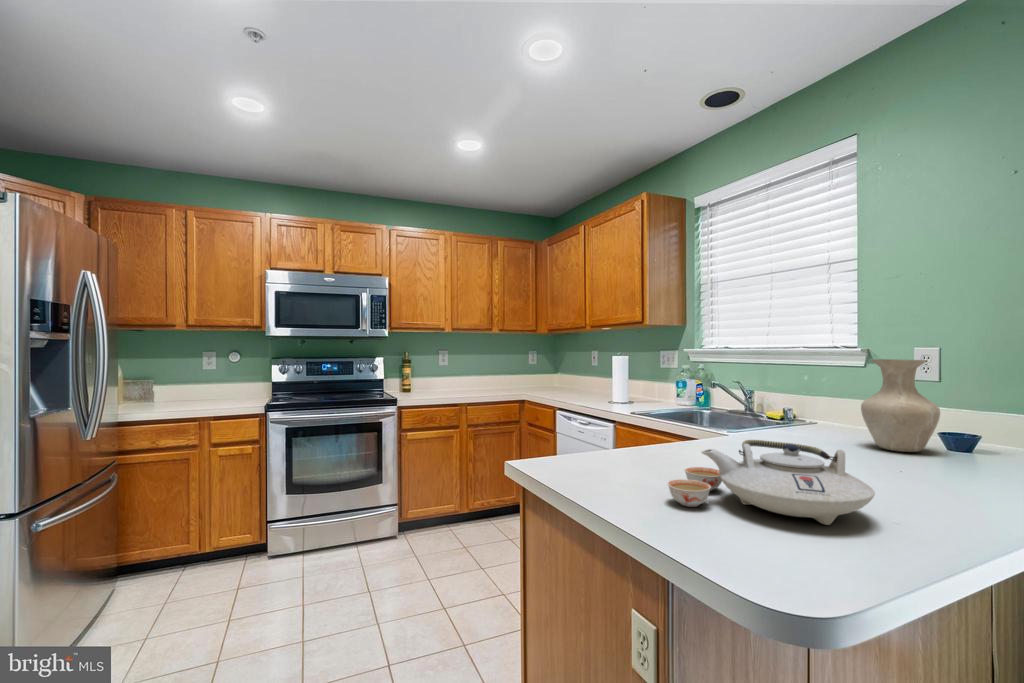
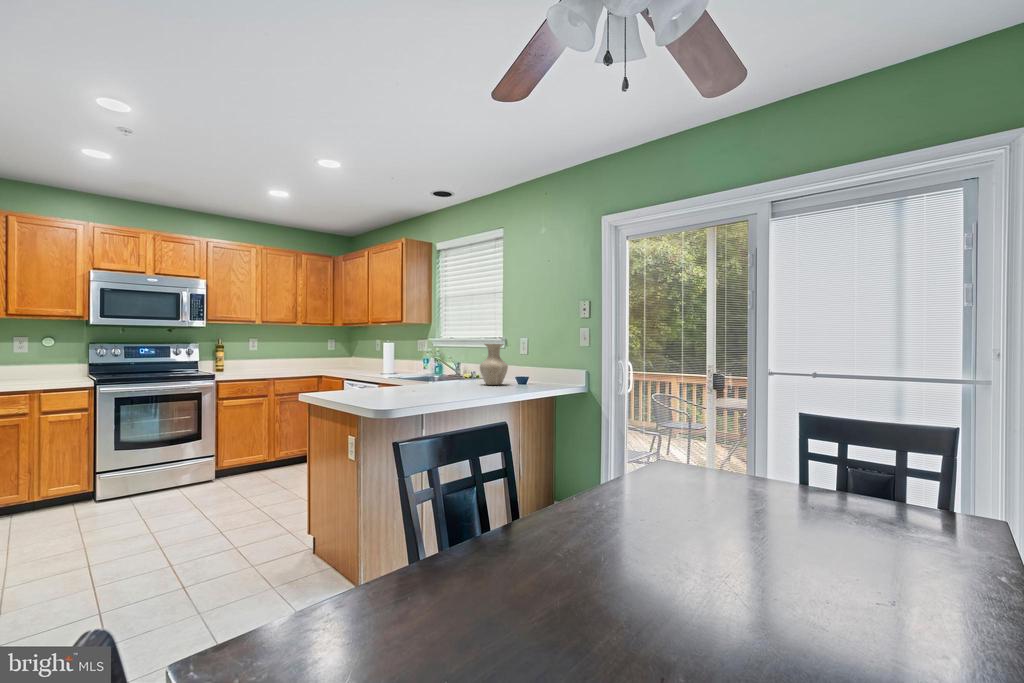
teapot: present [668,440,875,525] -> none [360,372,430,397]

